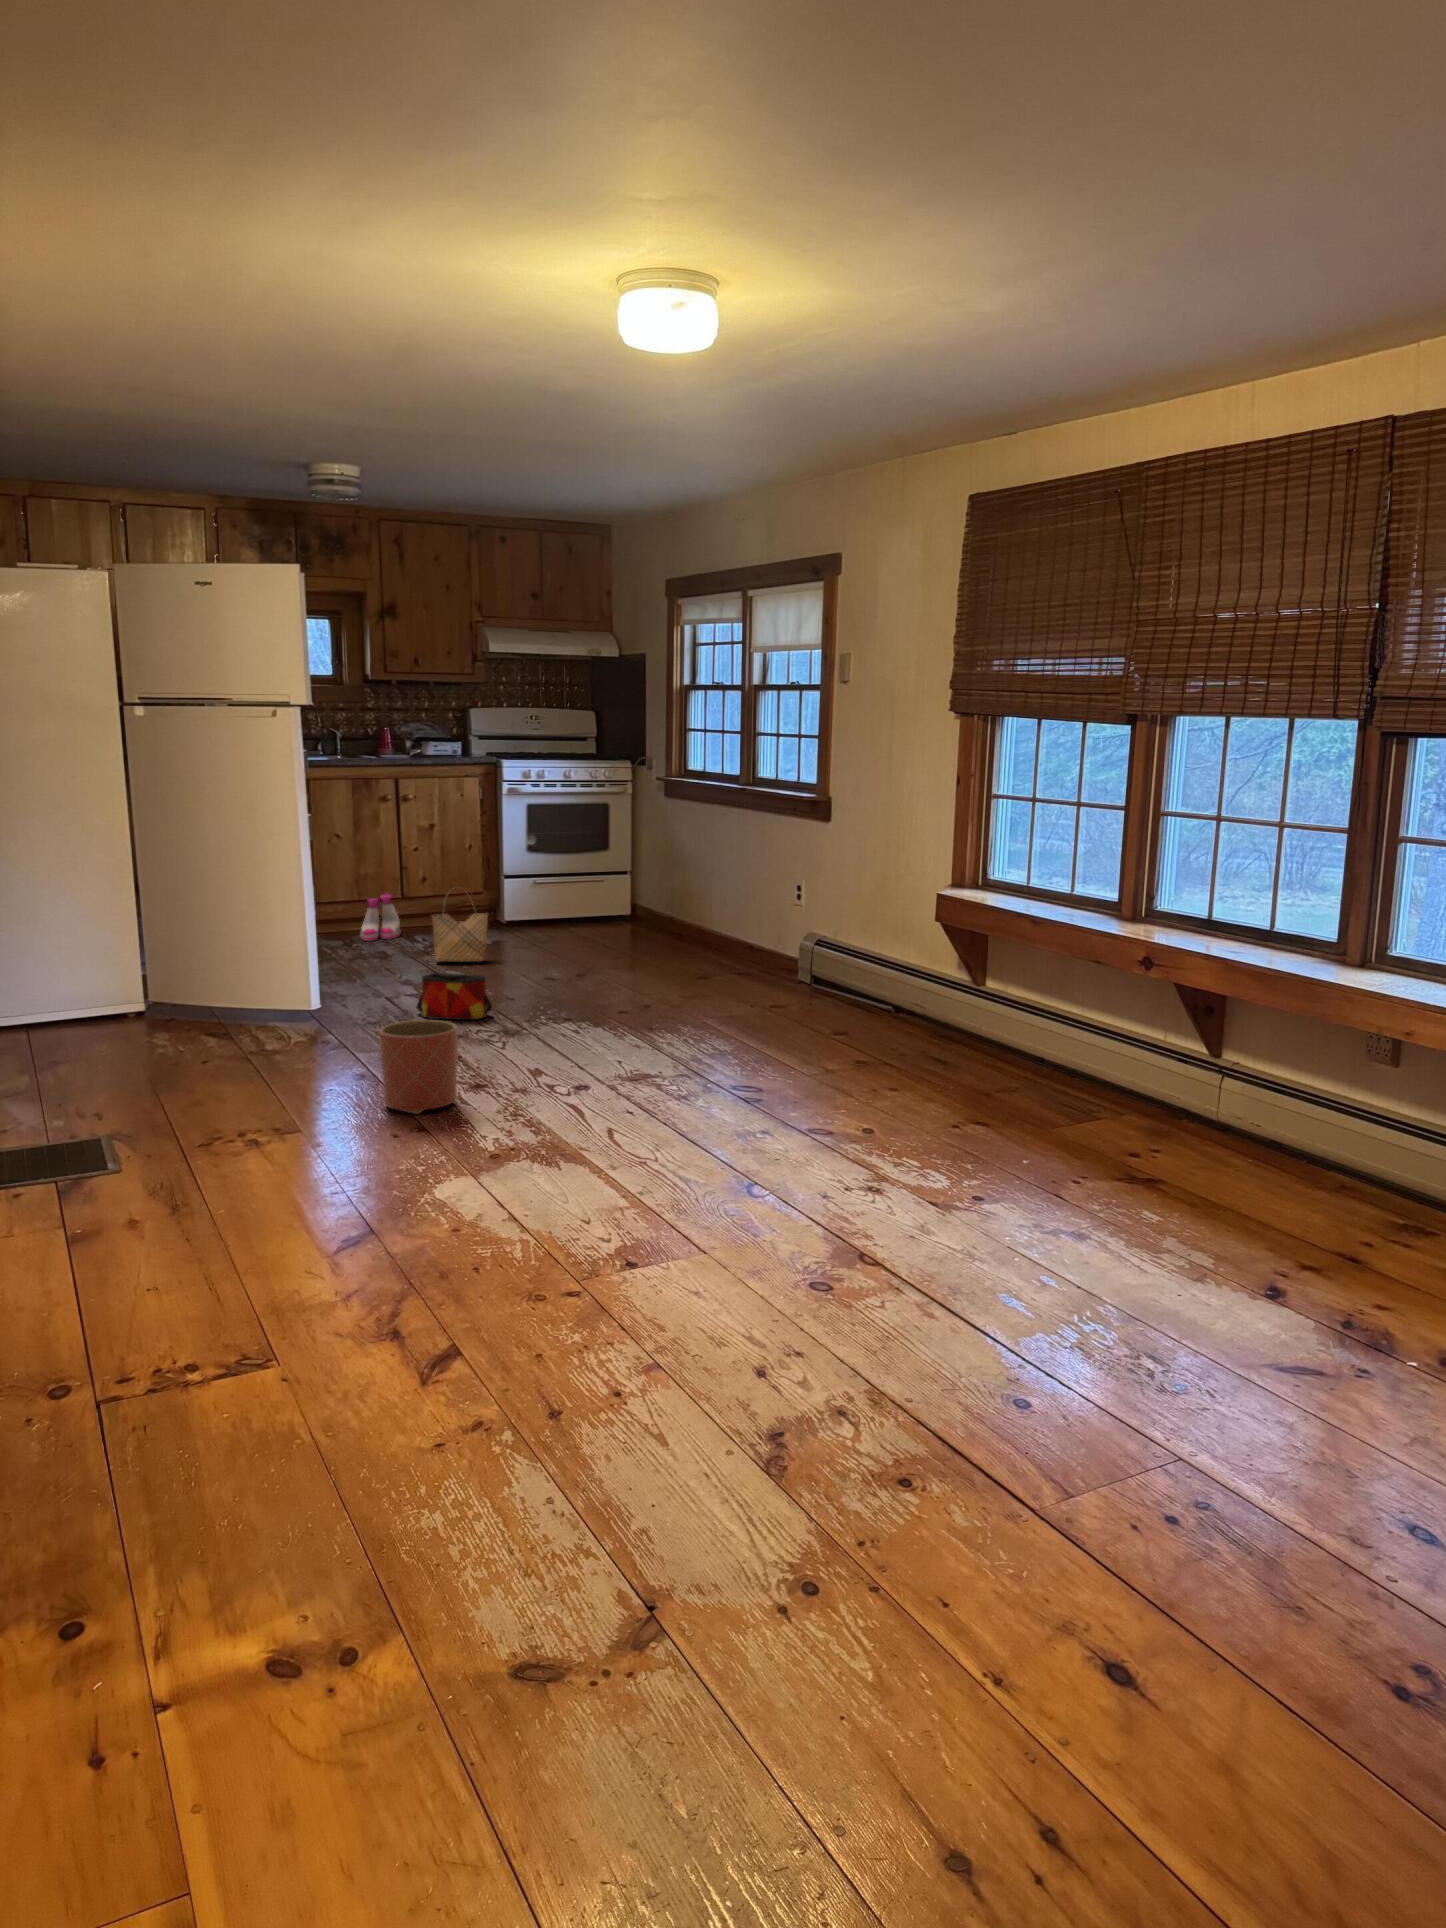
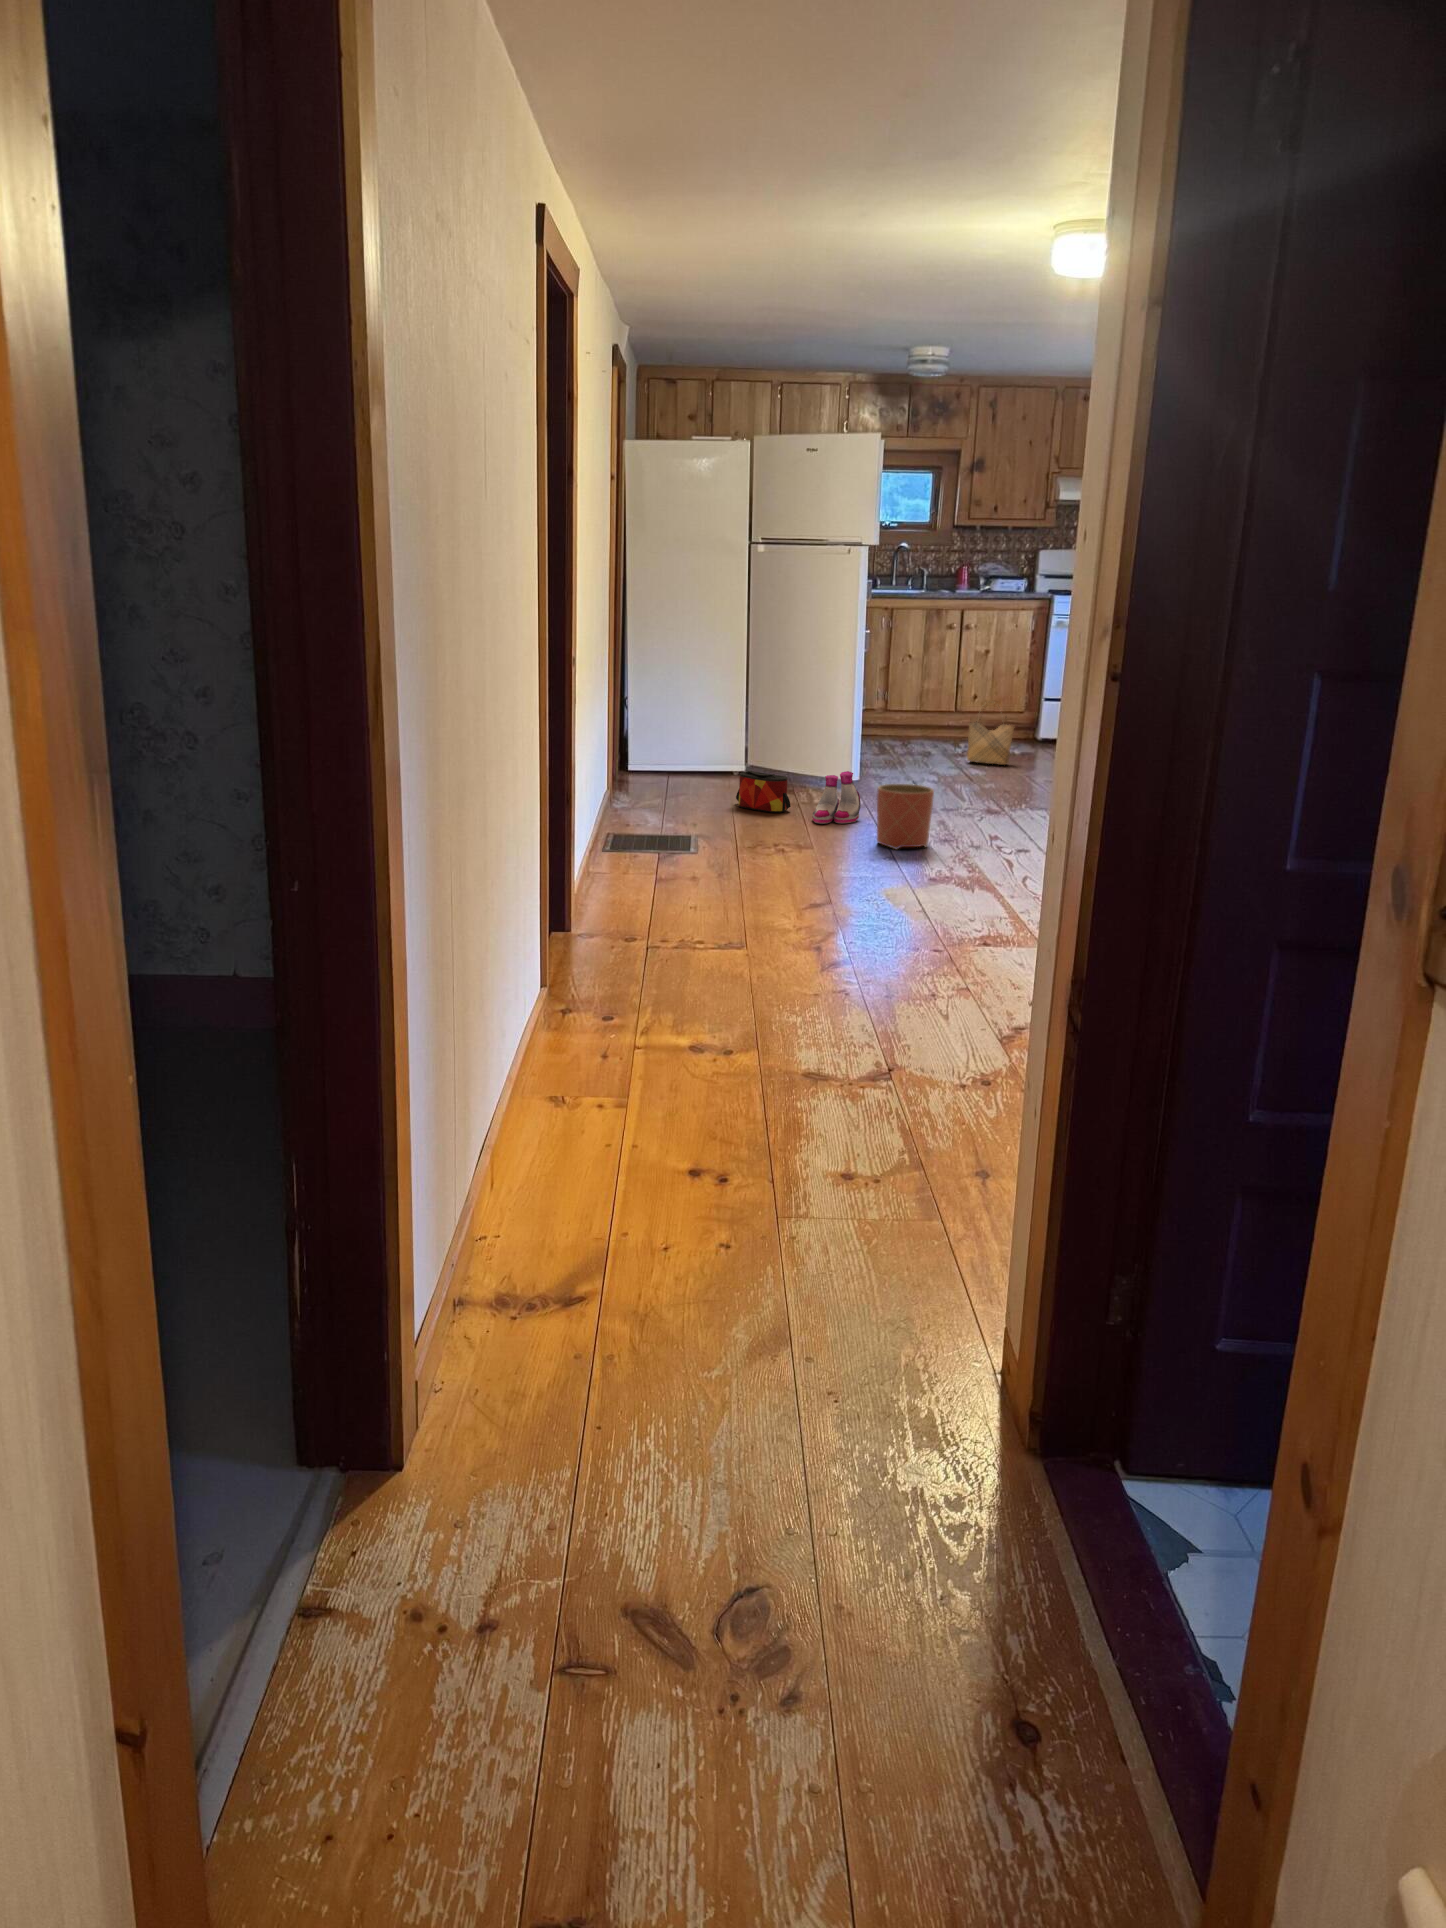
boots: present [360,893,401,941] -> present [812,771,860,824]
bag: present [417,973,492,1020] -> present [736,771,791,813]

